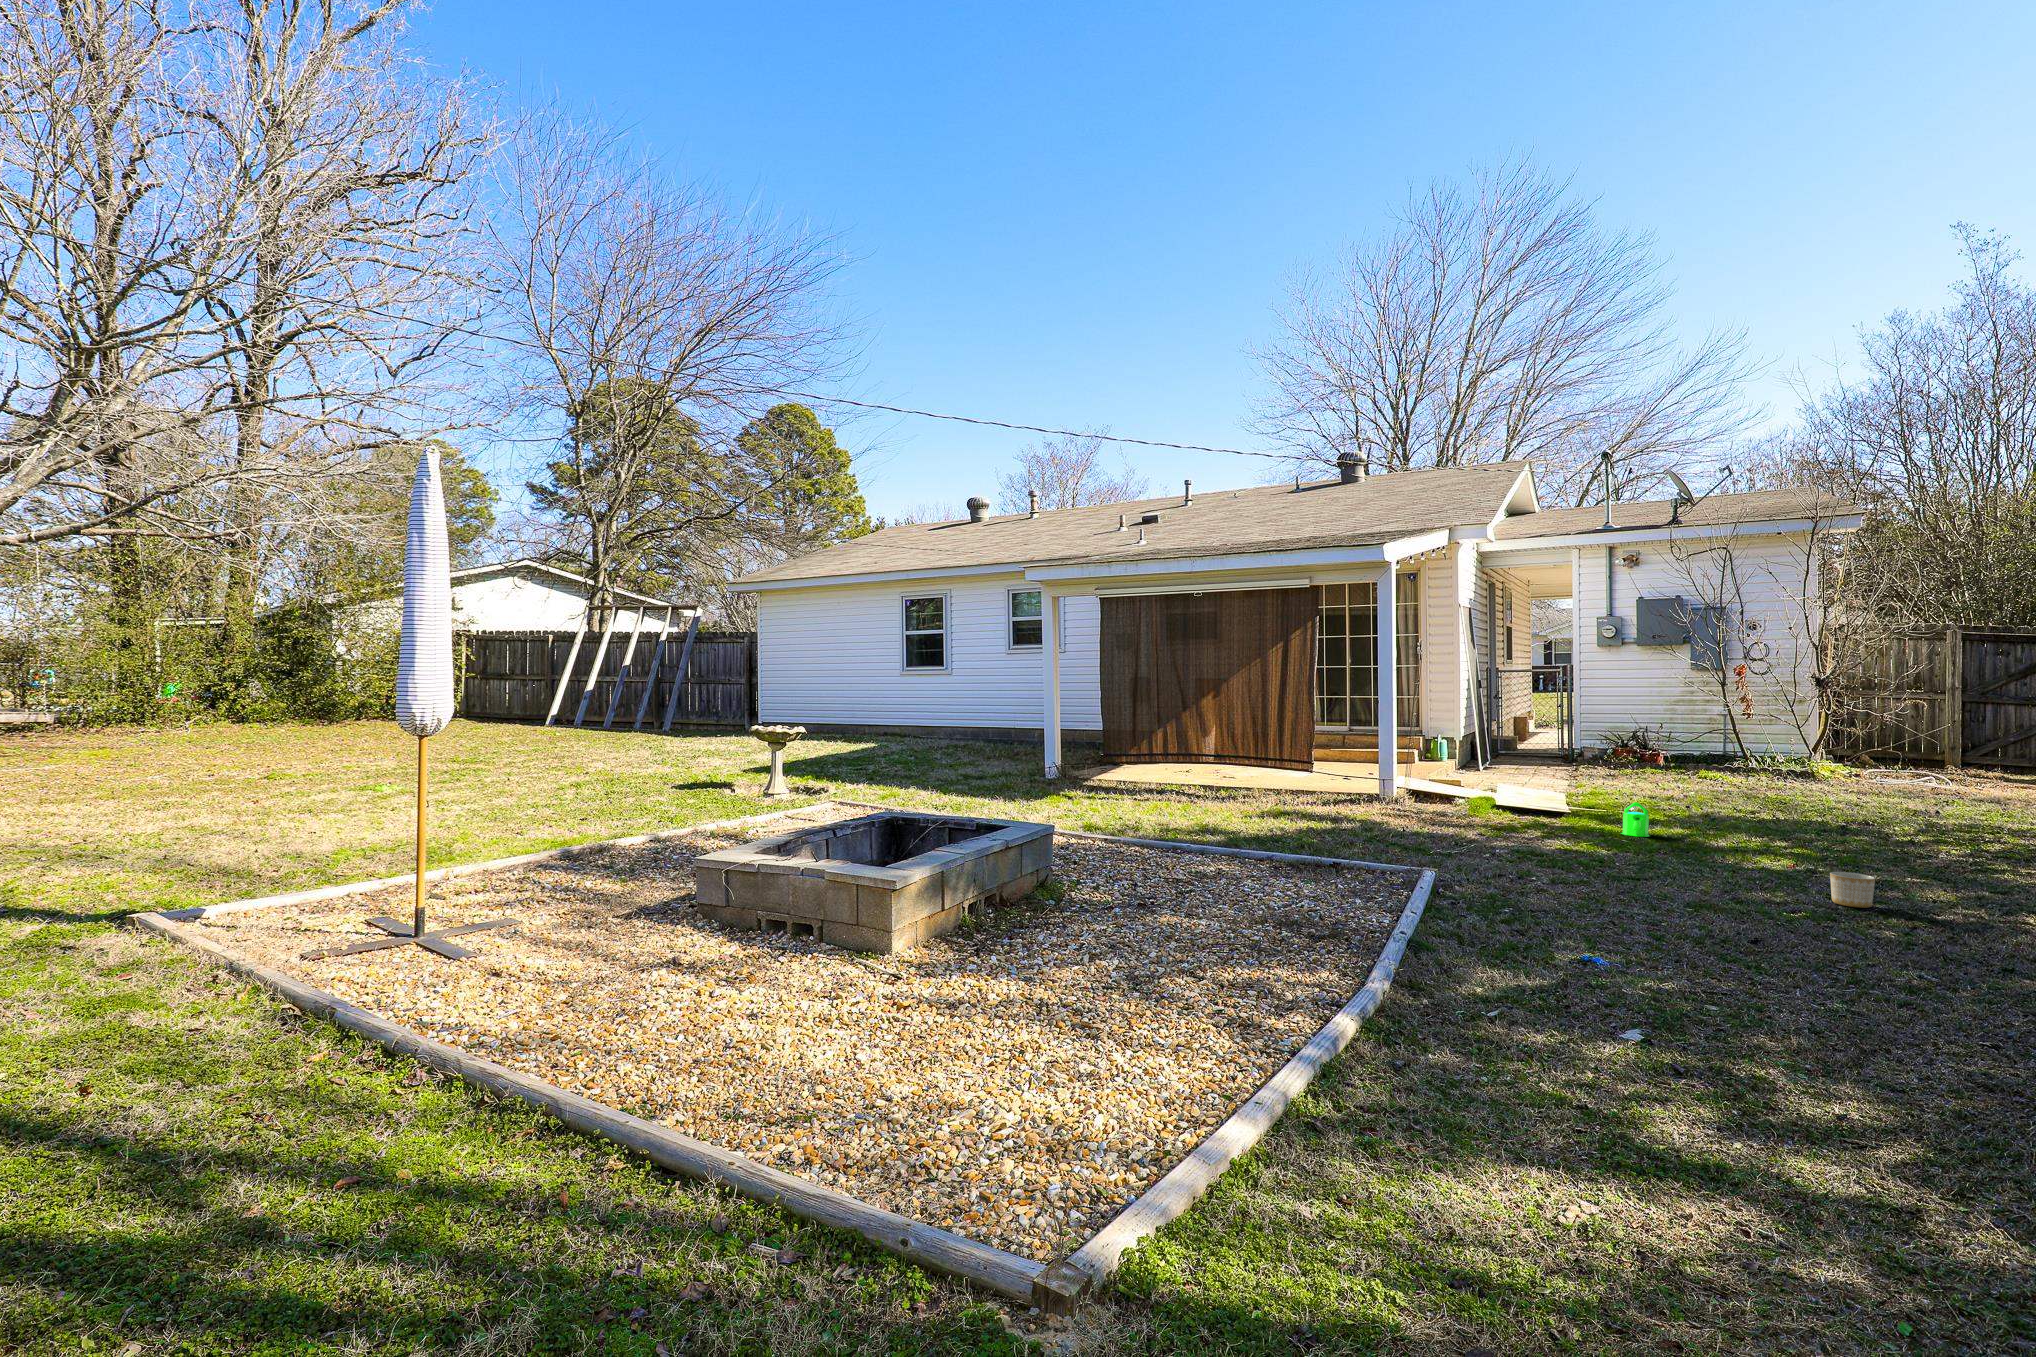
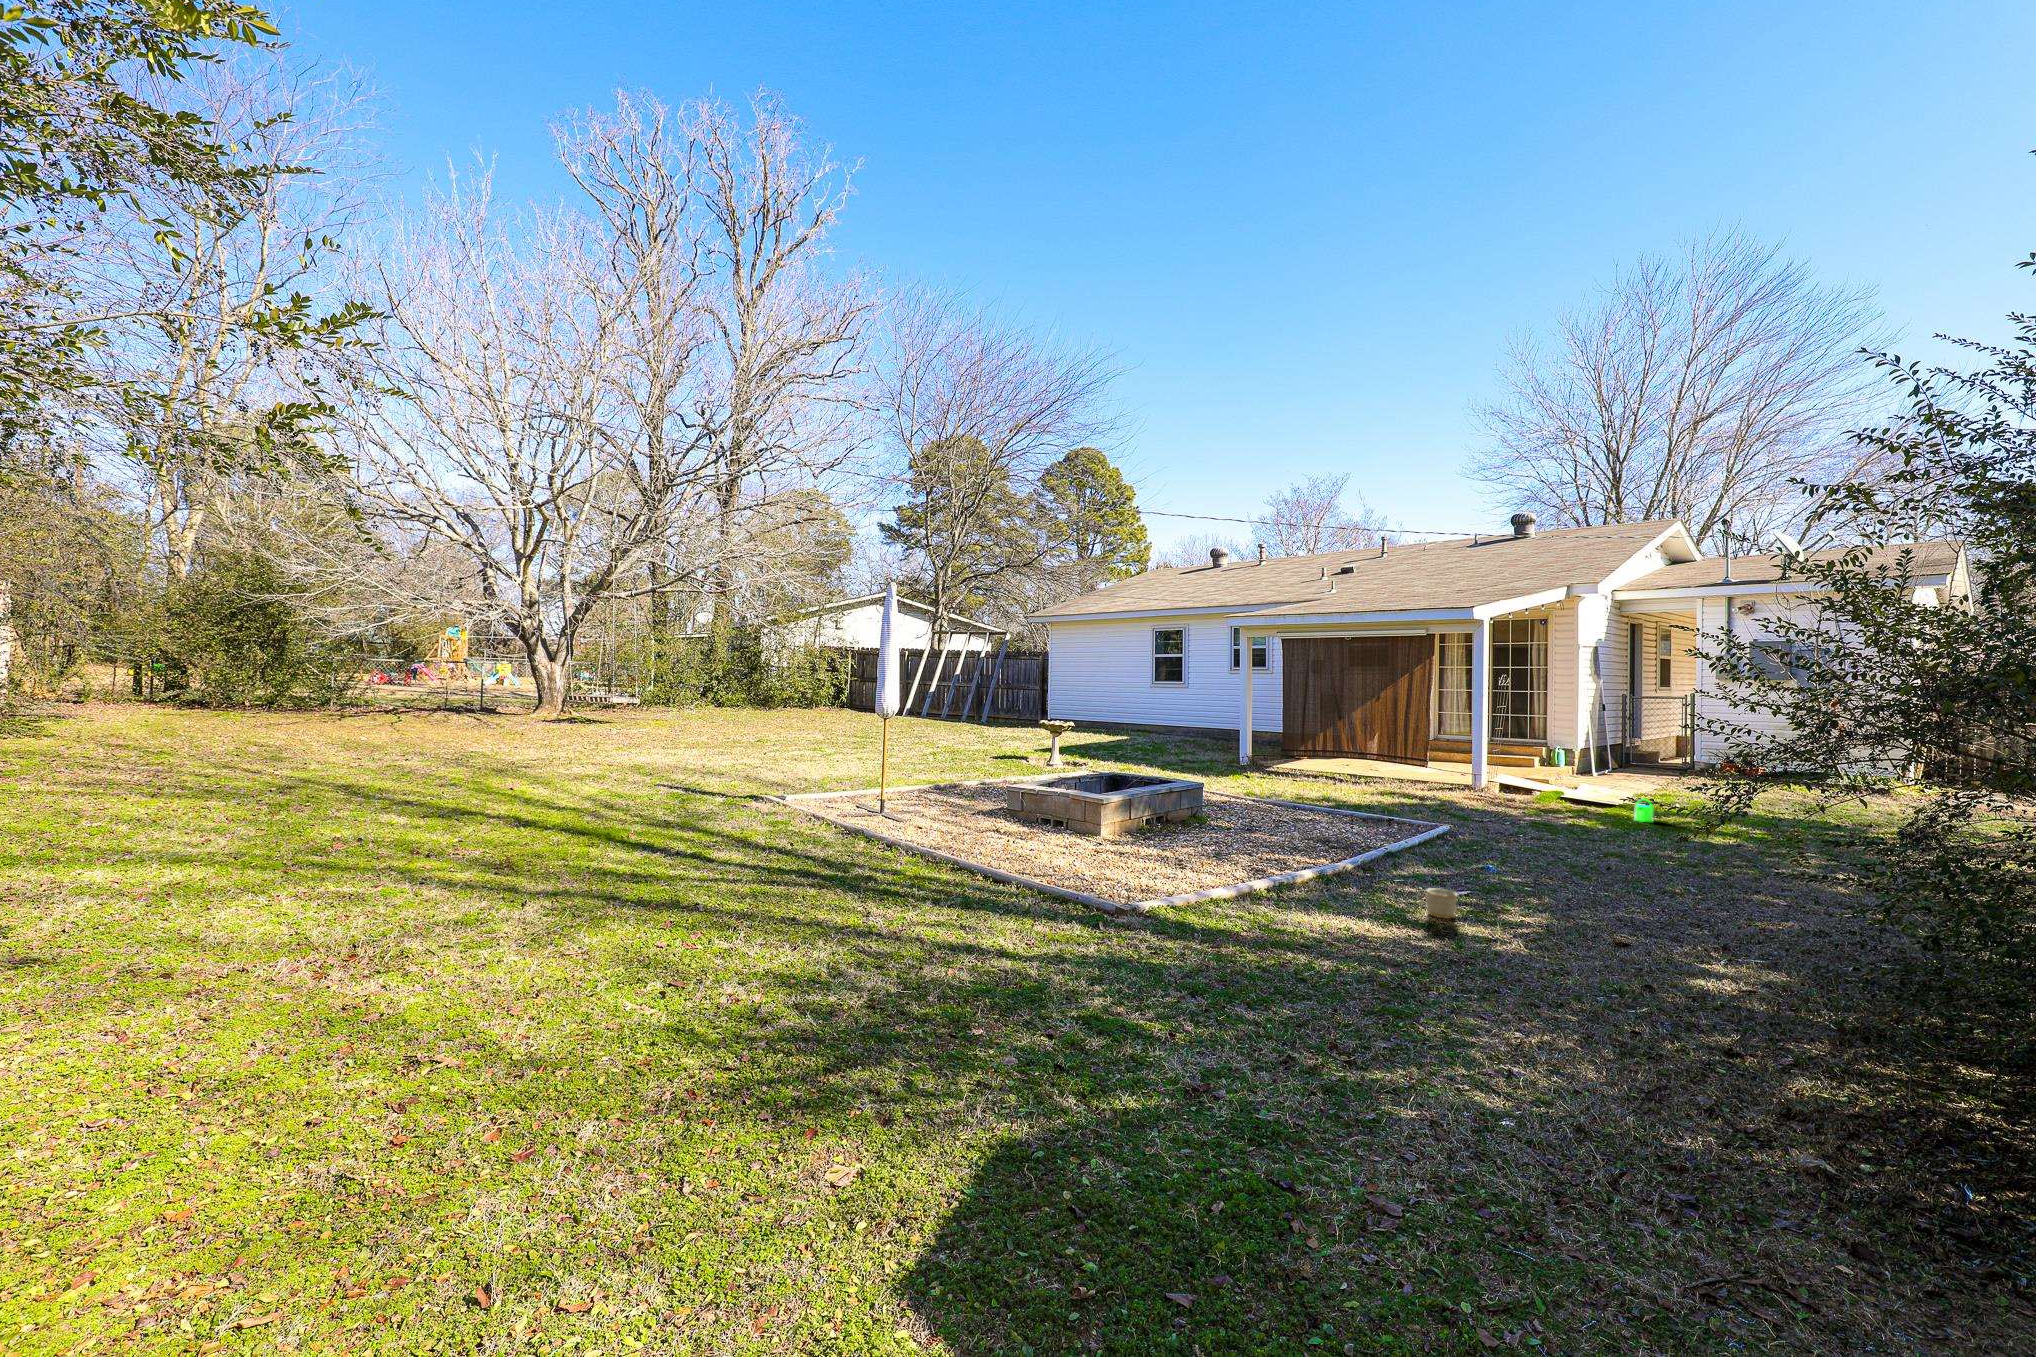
planter: present [1830,872,1875,908] -> present [1427,888,1458,918]

